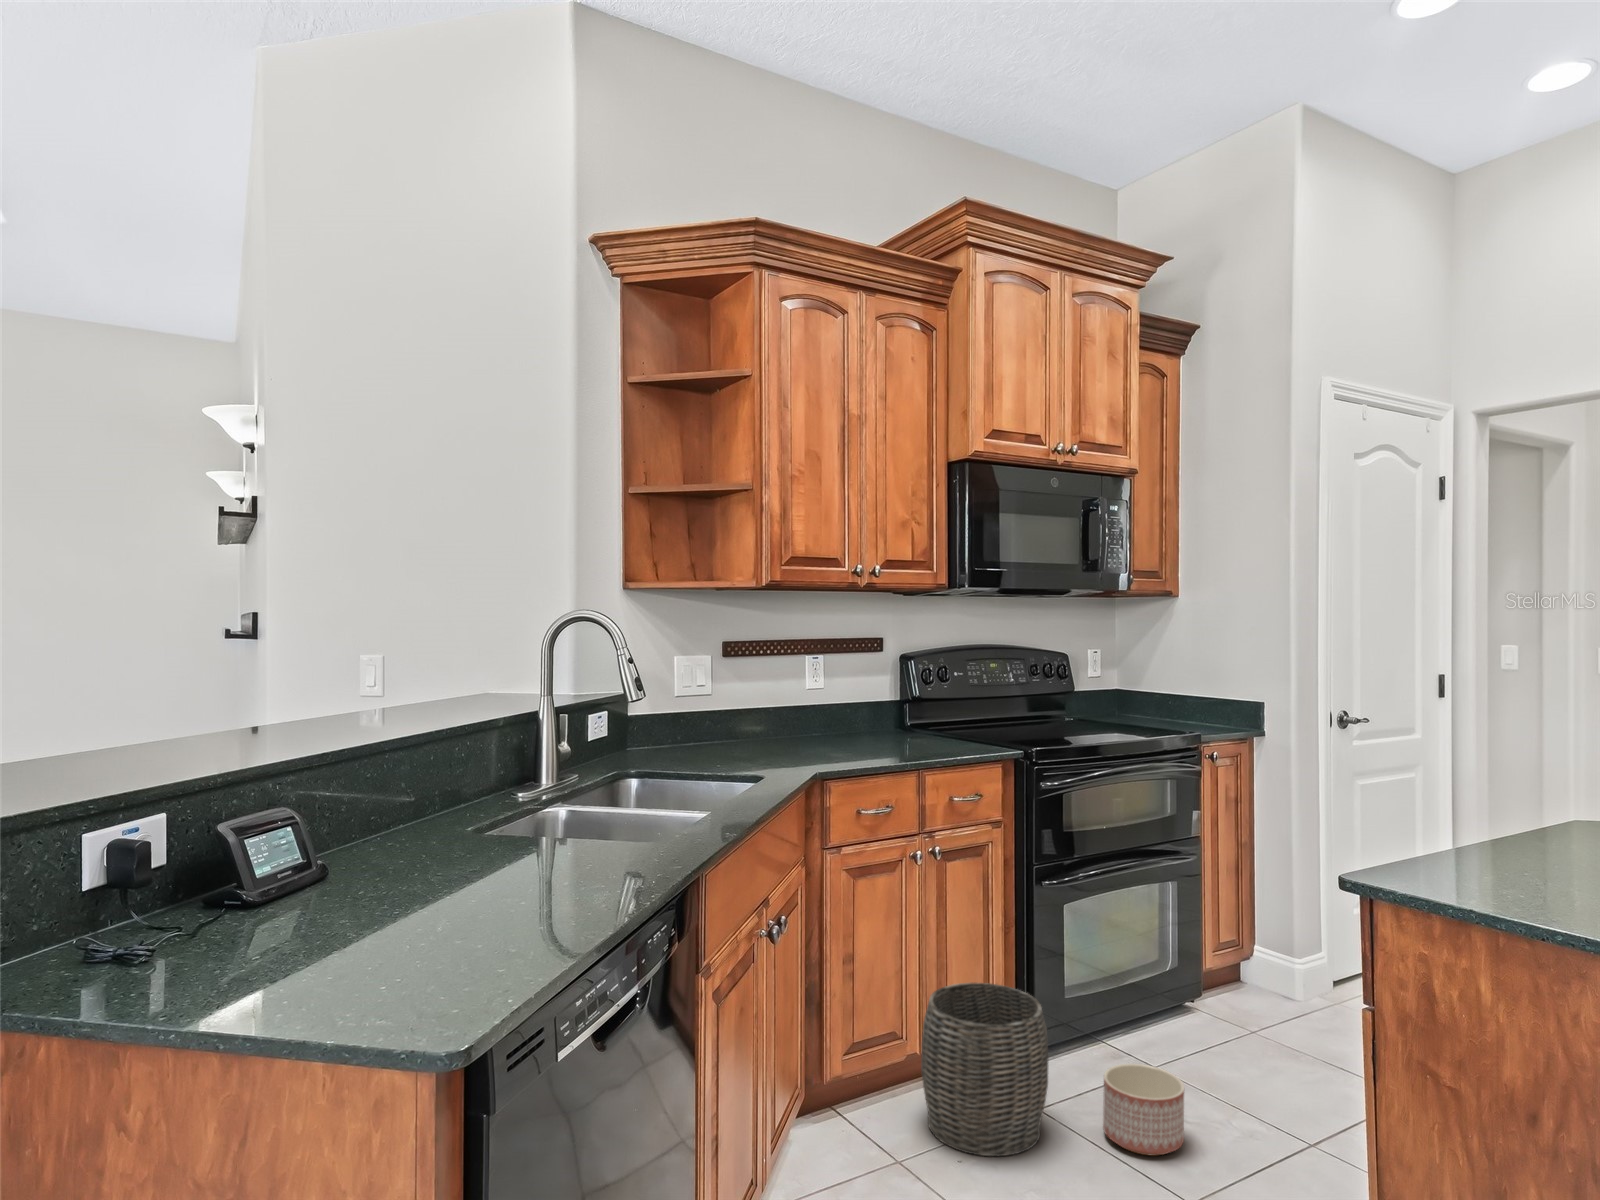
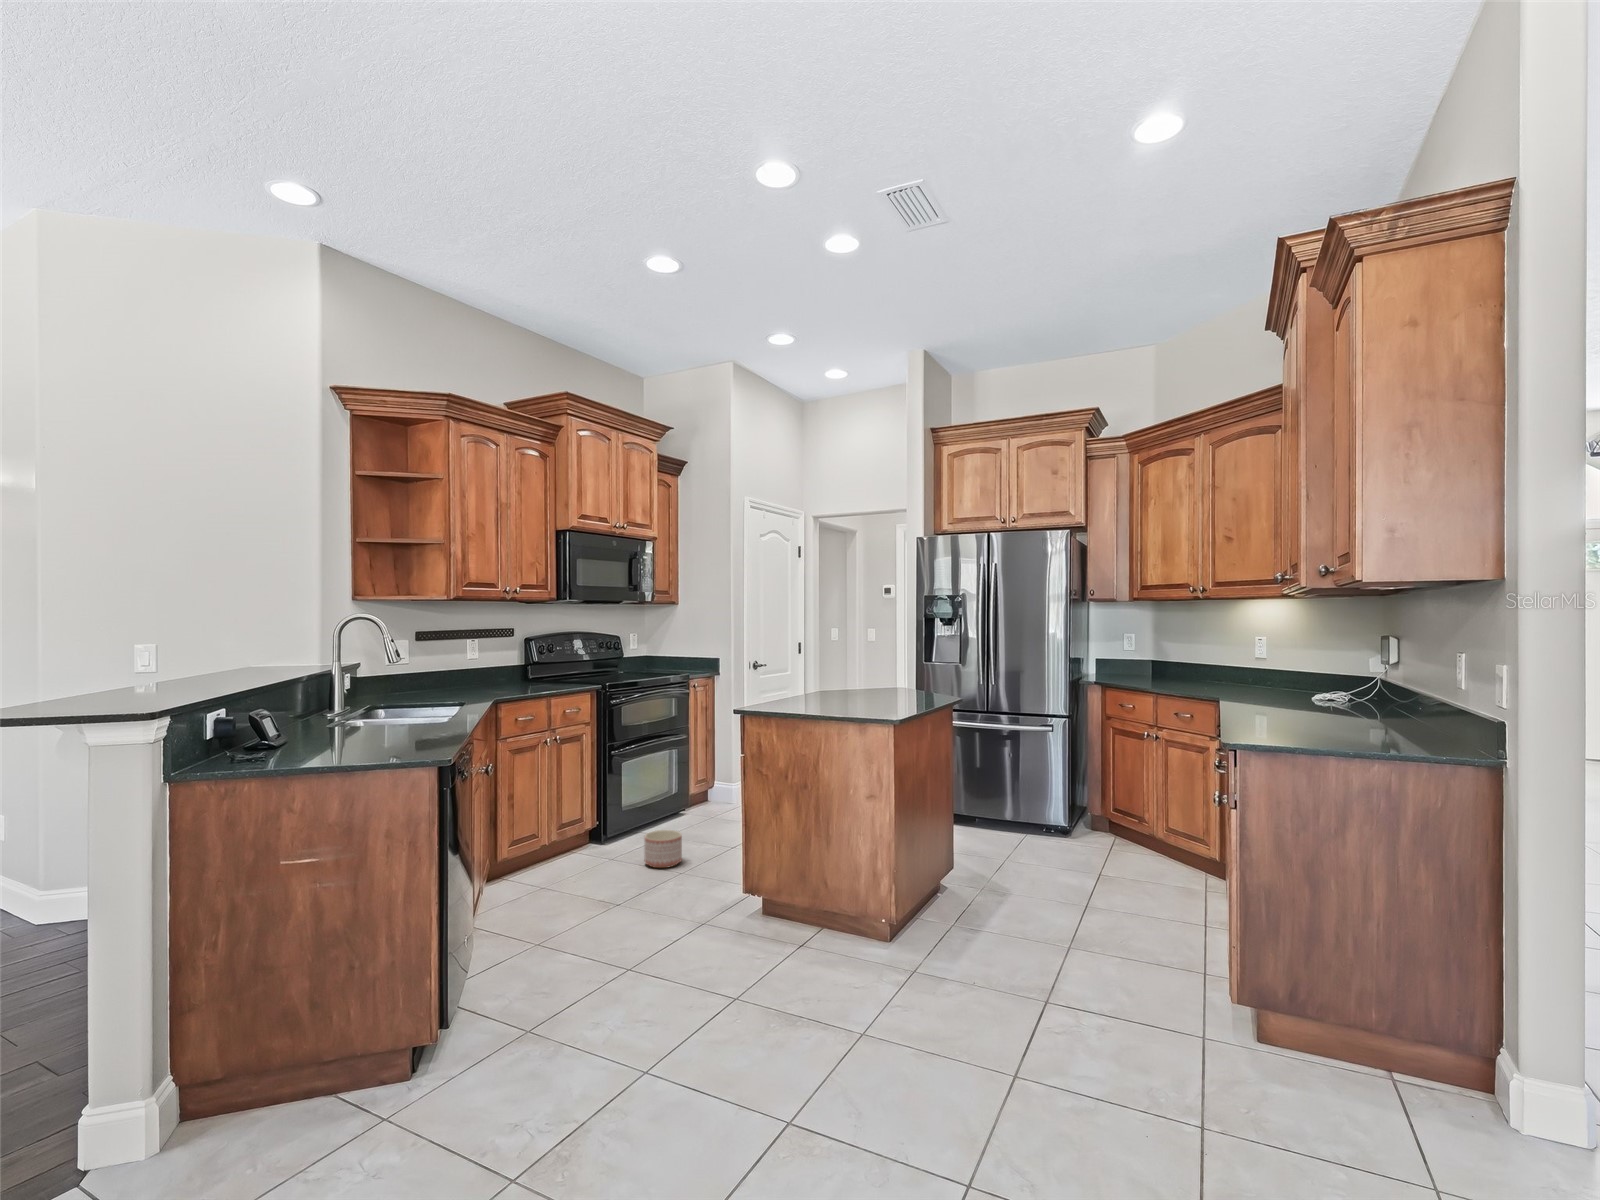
woven basket: present [921,983,1048,1156] -> none [552,802,617,882]

